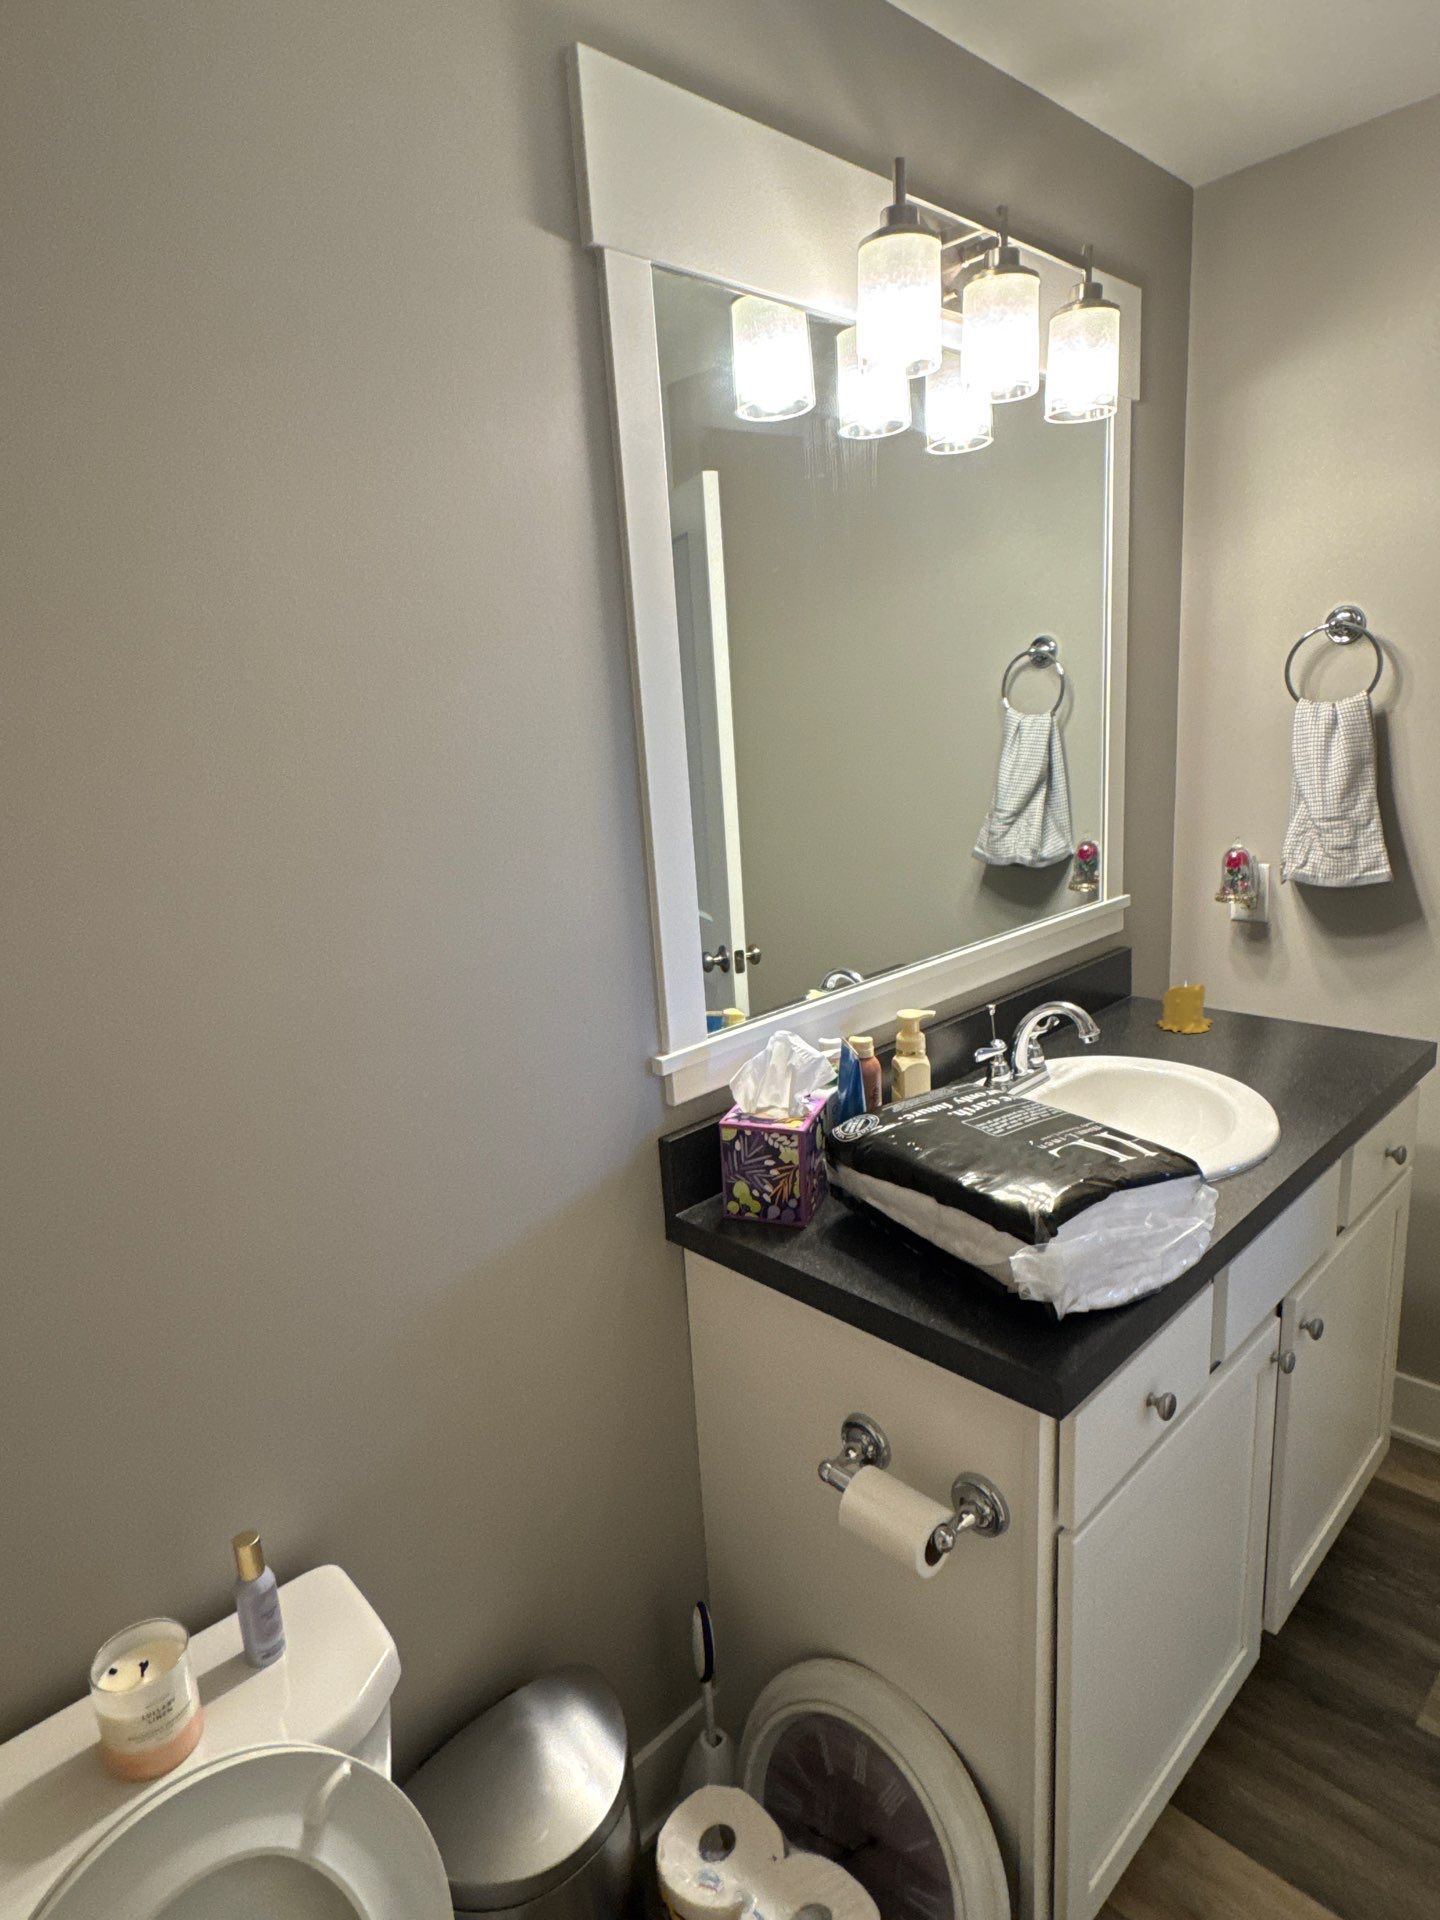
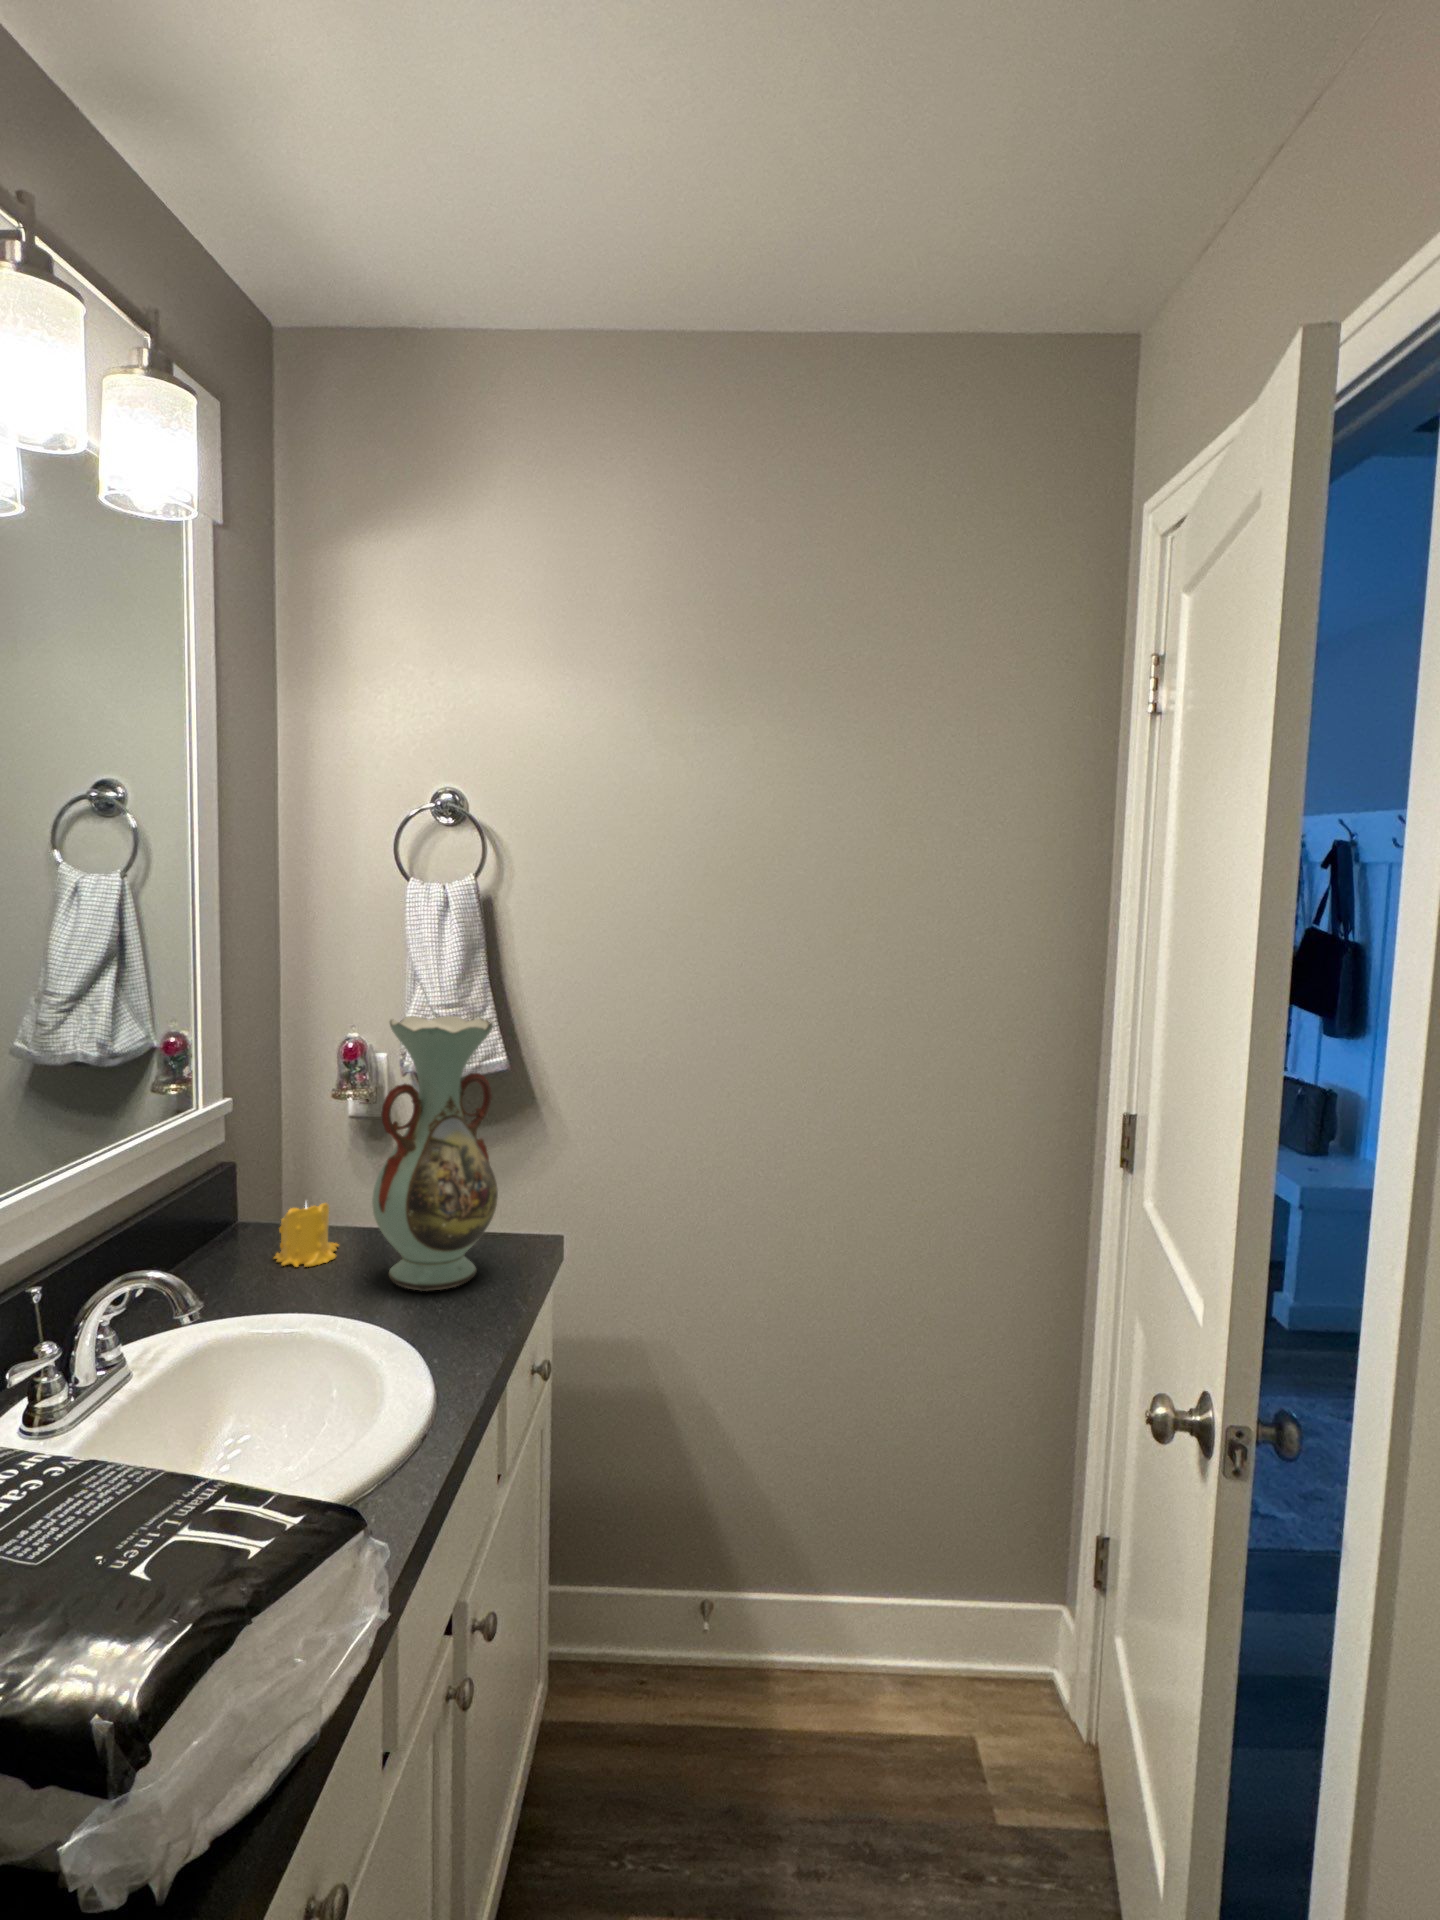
decorative vase: none [1242,826,1368,1066] -> present [372,1016,498,1291]

